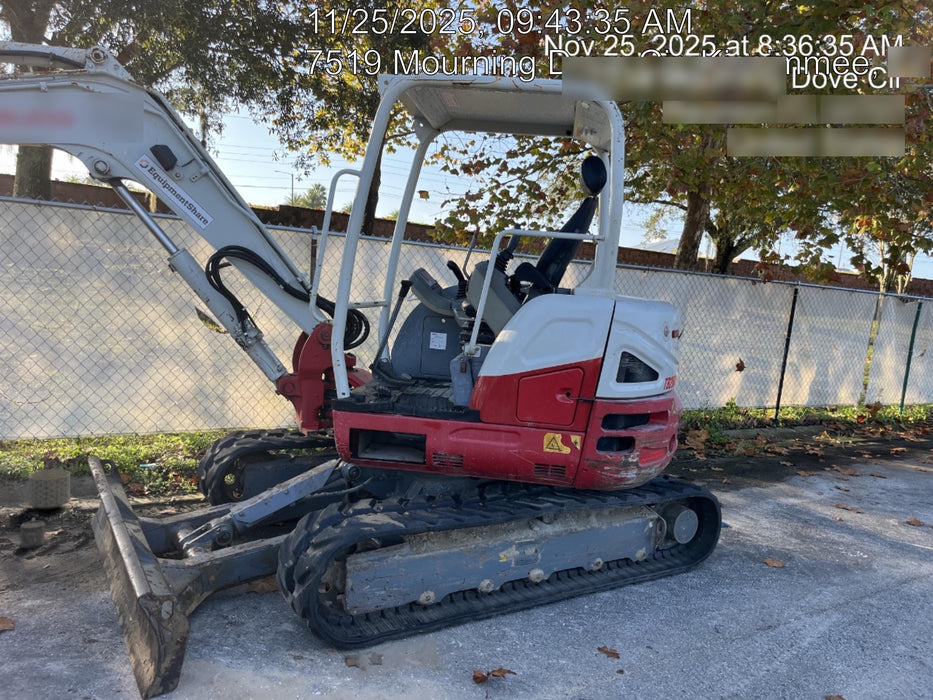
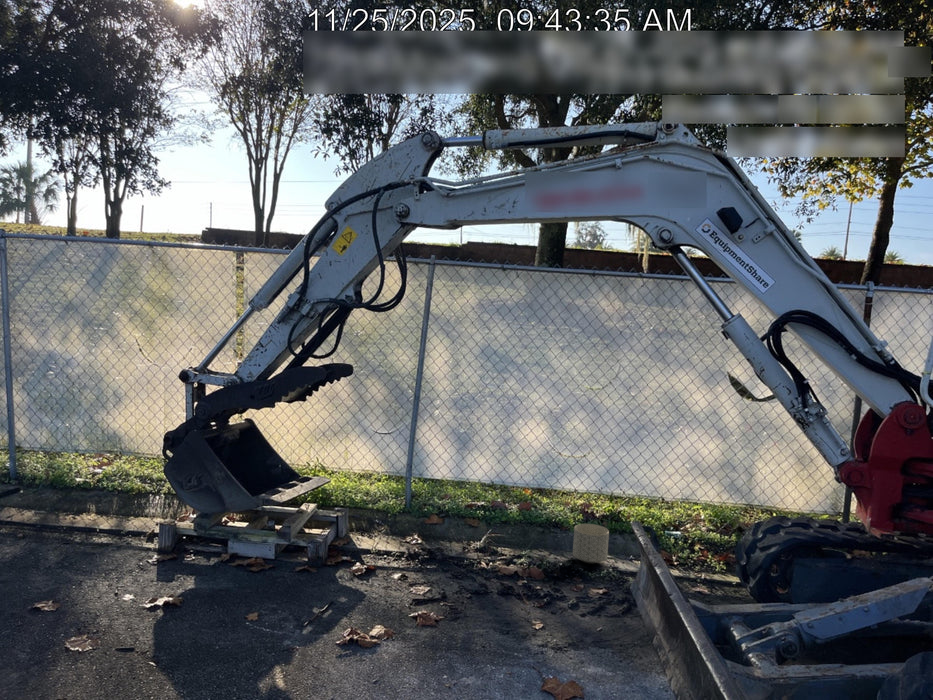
watering can: present [20,518,46,548] -> none [570,573,593,605]

